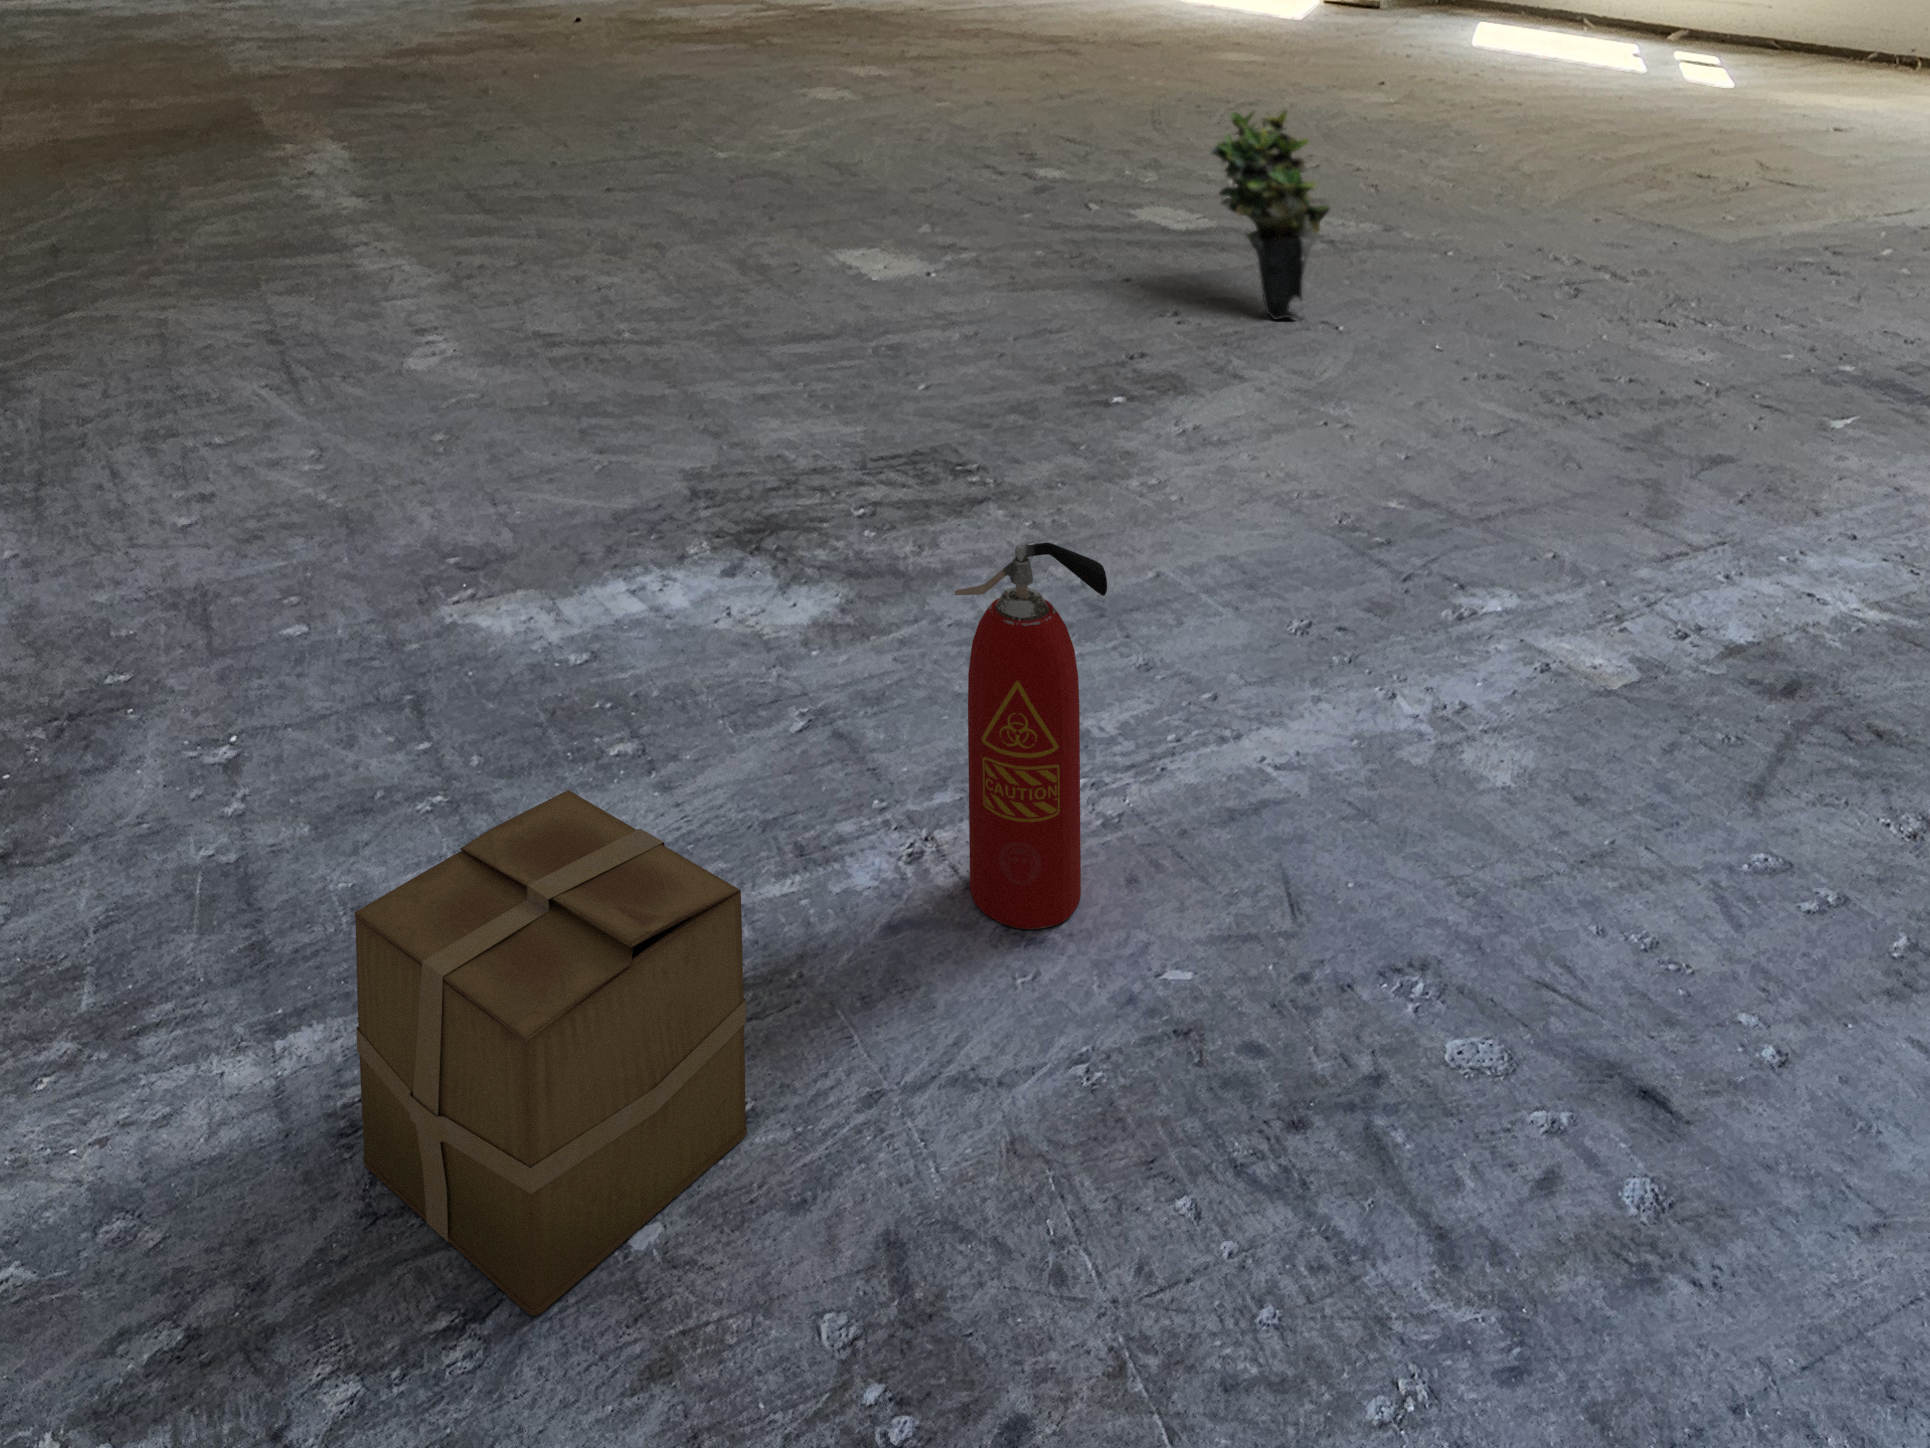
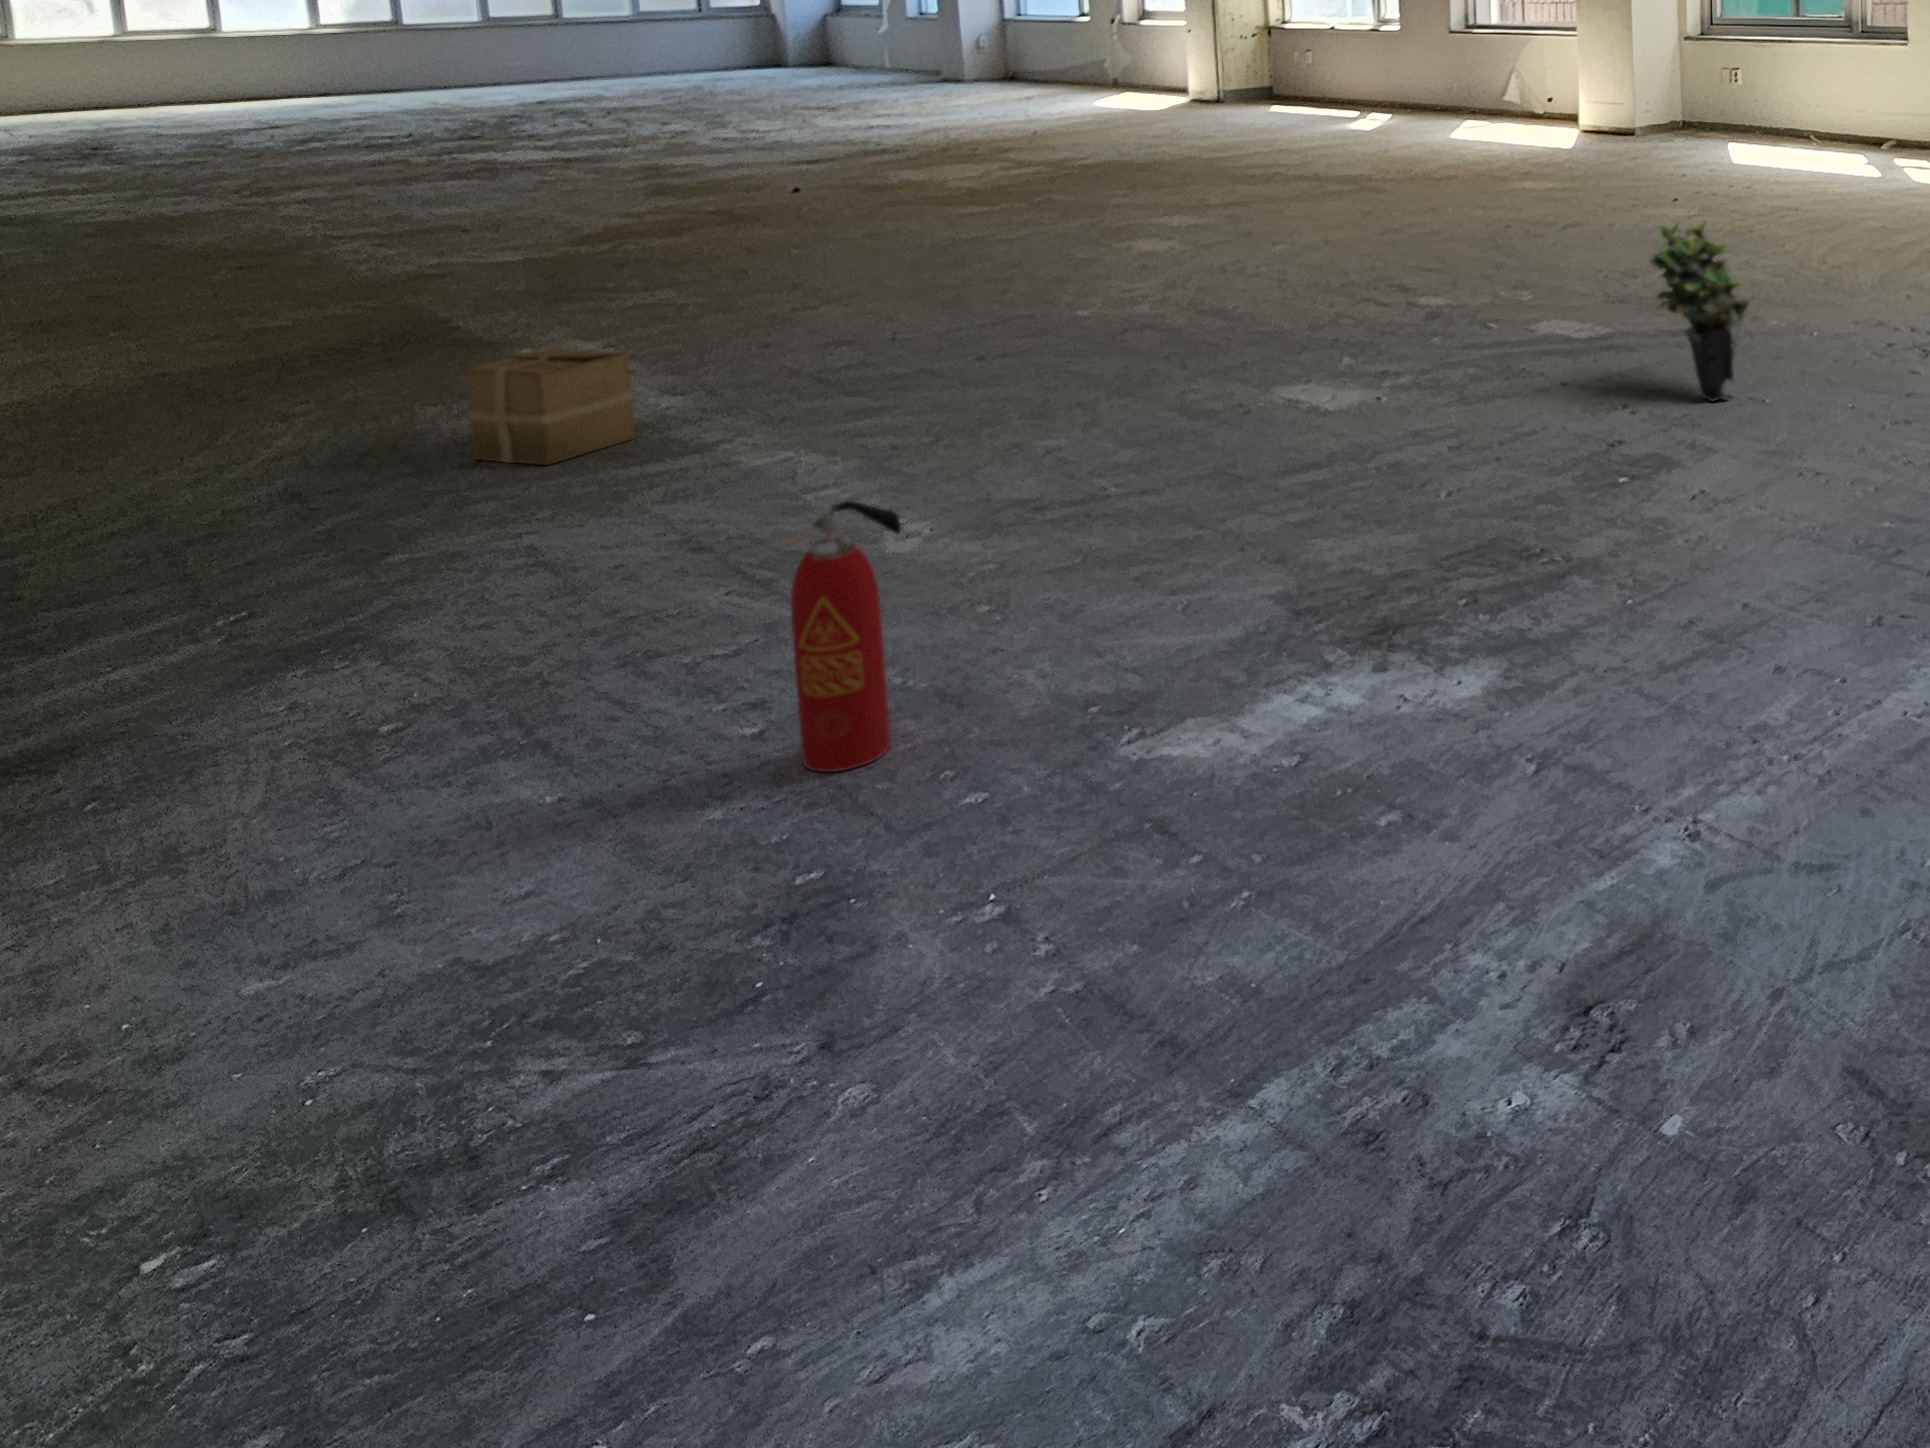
fire extinguisher: present [954,543,1107,929] -> present [774,501,901,772]
cardboard box: present [355,790,747,1316] -> present [466,347,635,465]

